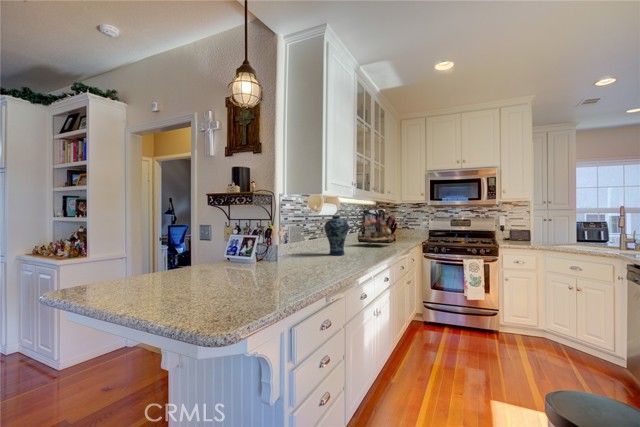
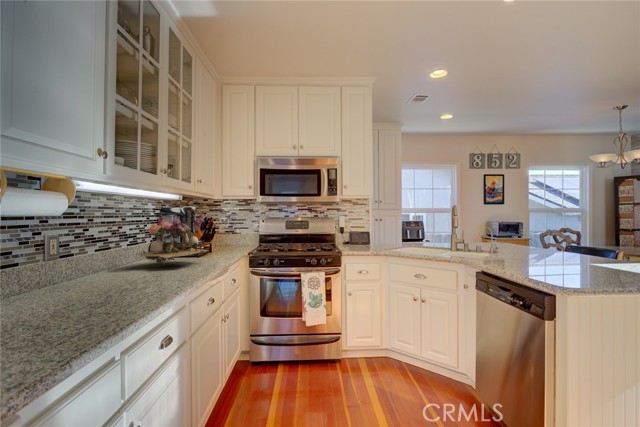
vase: present [324,216,349,255] -> none [23,217,88,304]

